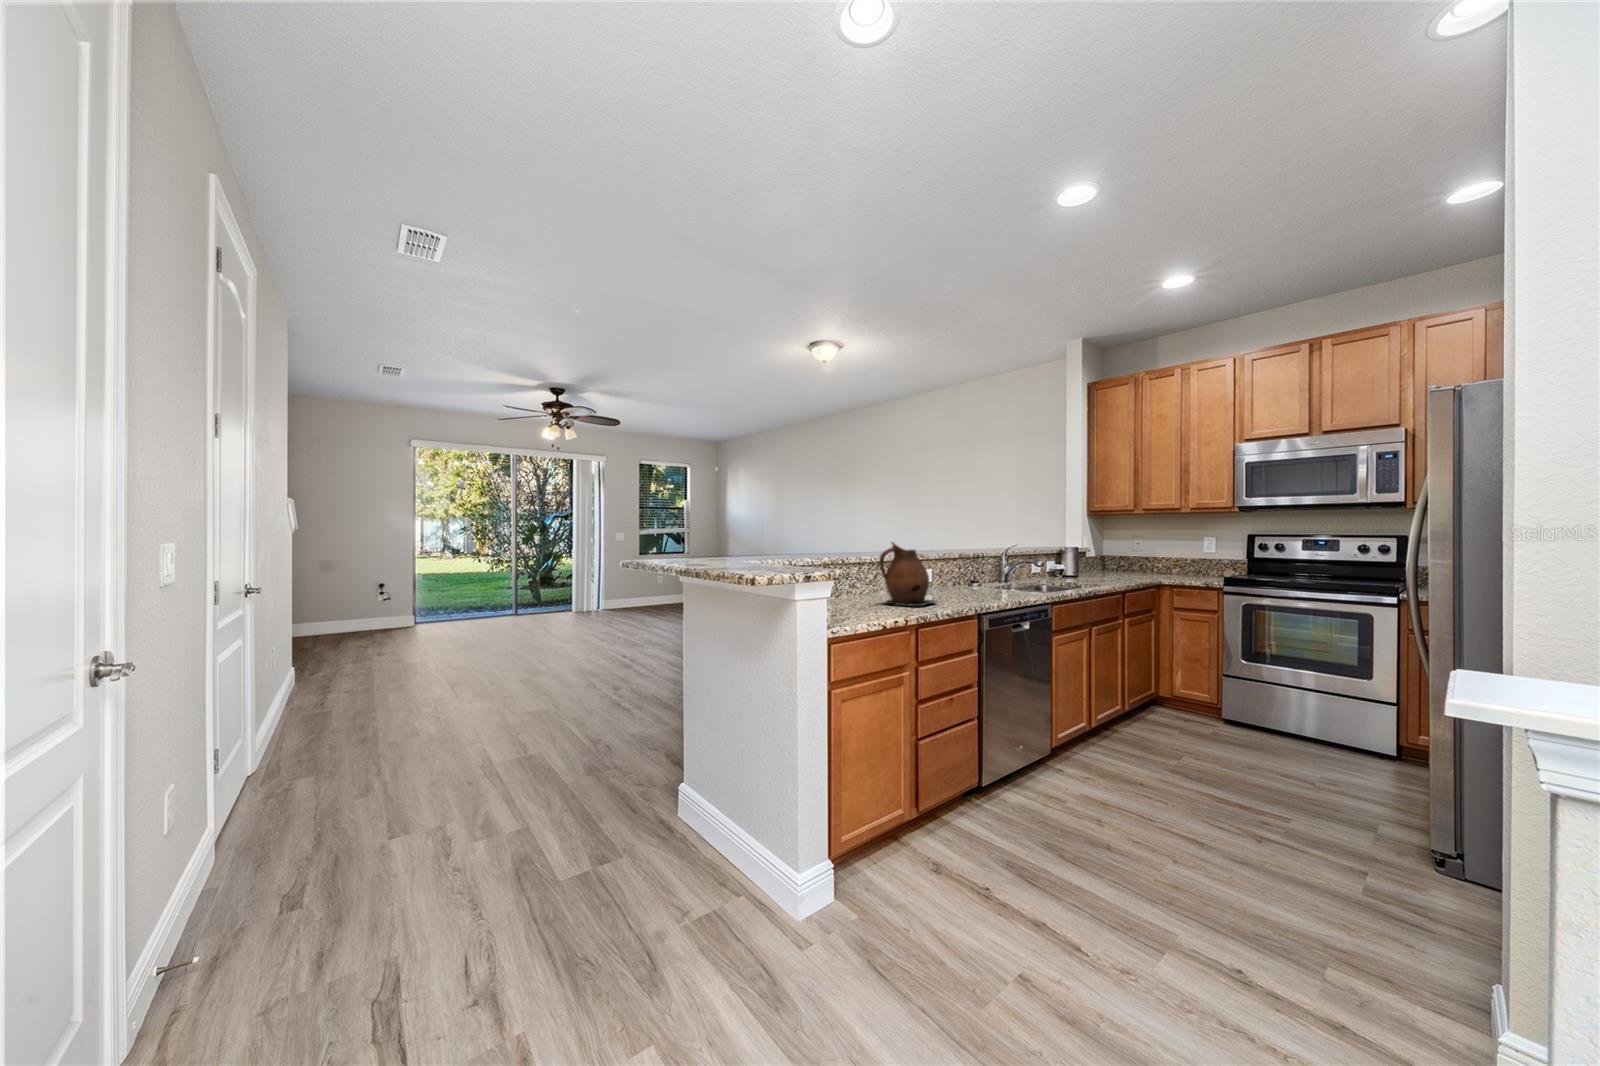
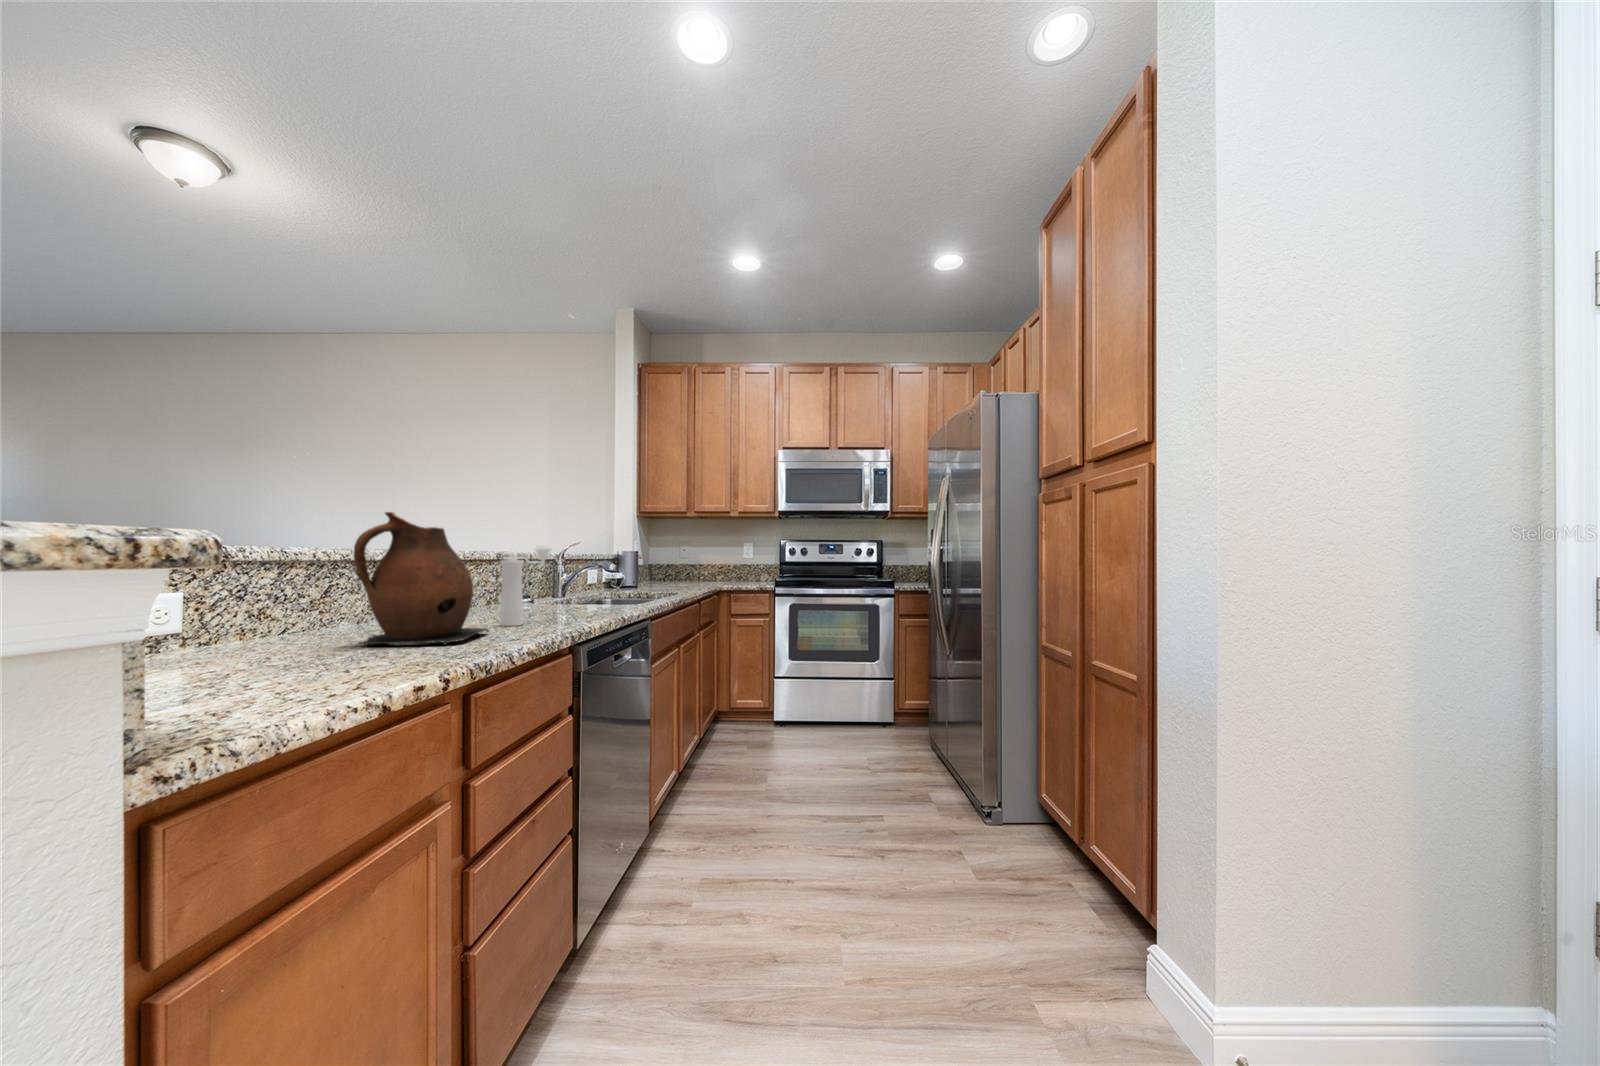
pepper mill: none [948,554,978,601] -> present [500,545,551,626]

